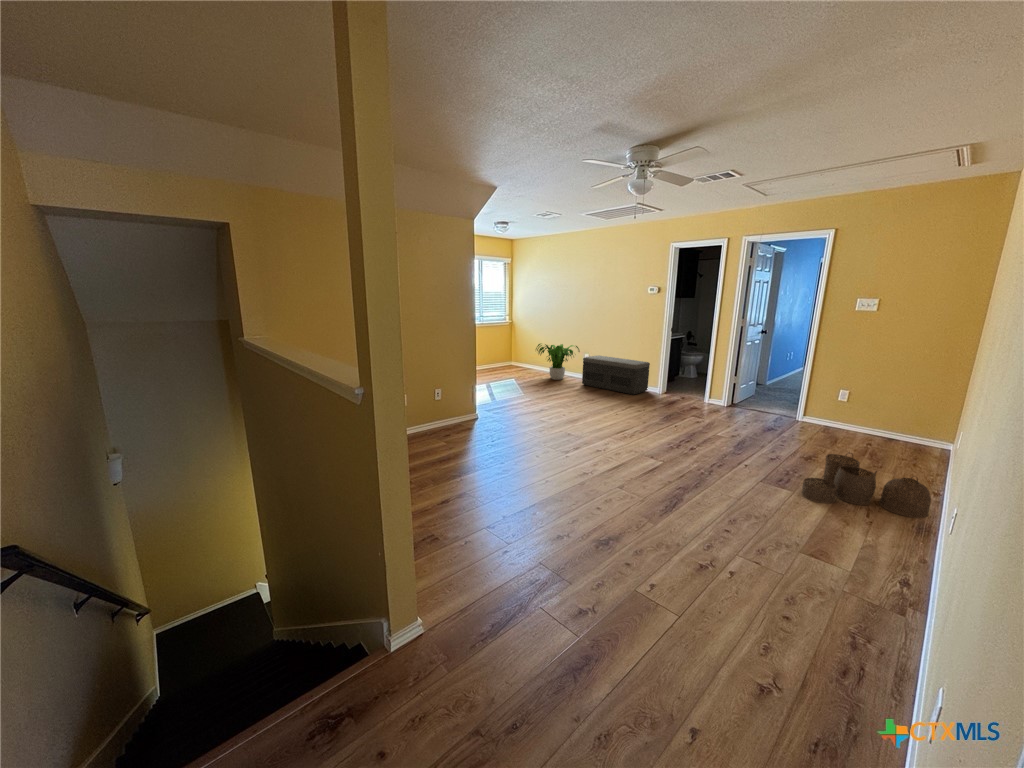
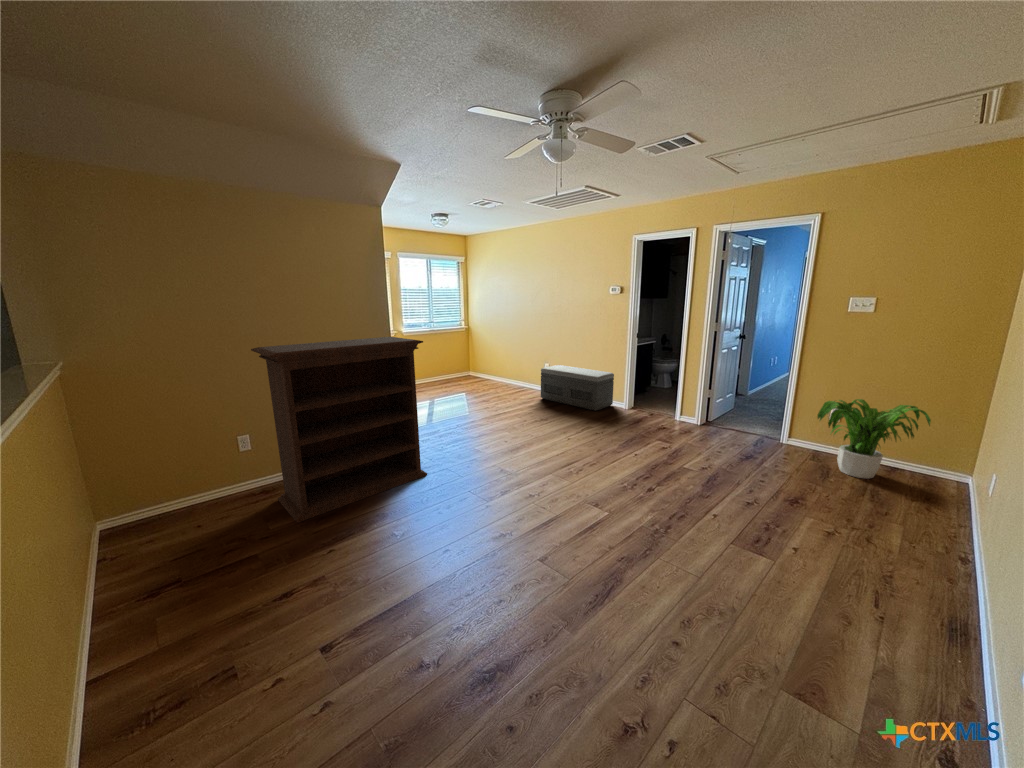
bookshelf: none [392,324,514,463] -> present [251,337,427,523]
potted plant: present [536,344,580,380] -> present [818,399,931,479]
woven basket: present [802,453,931,518] -> none [786,503,968,609]

